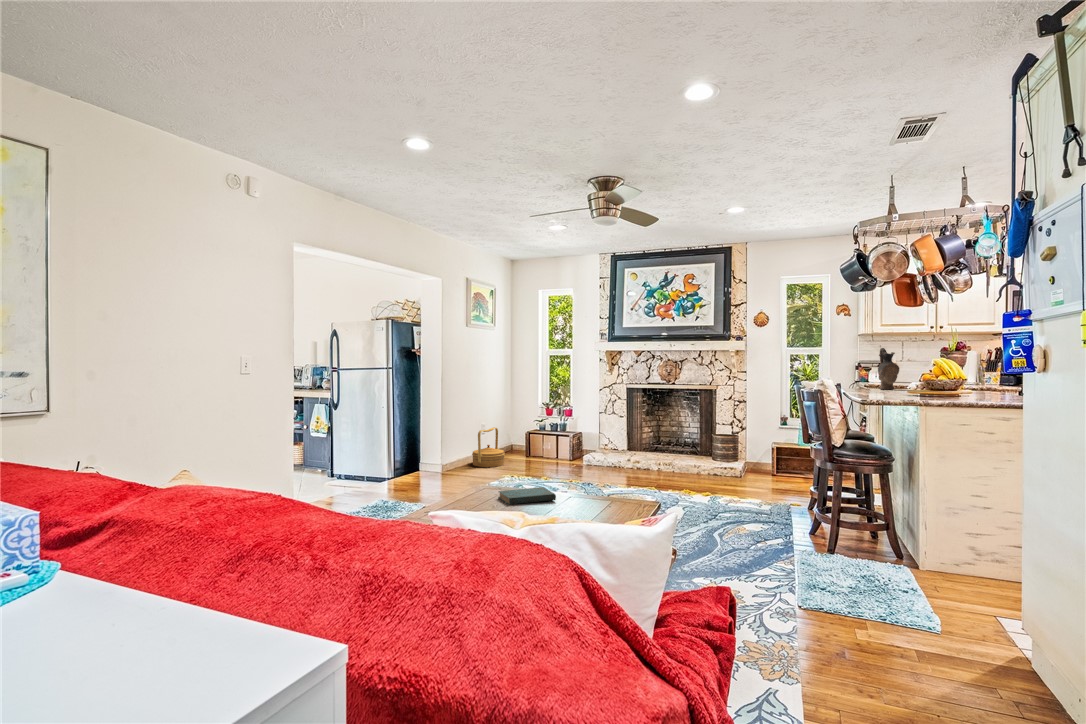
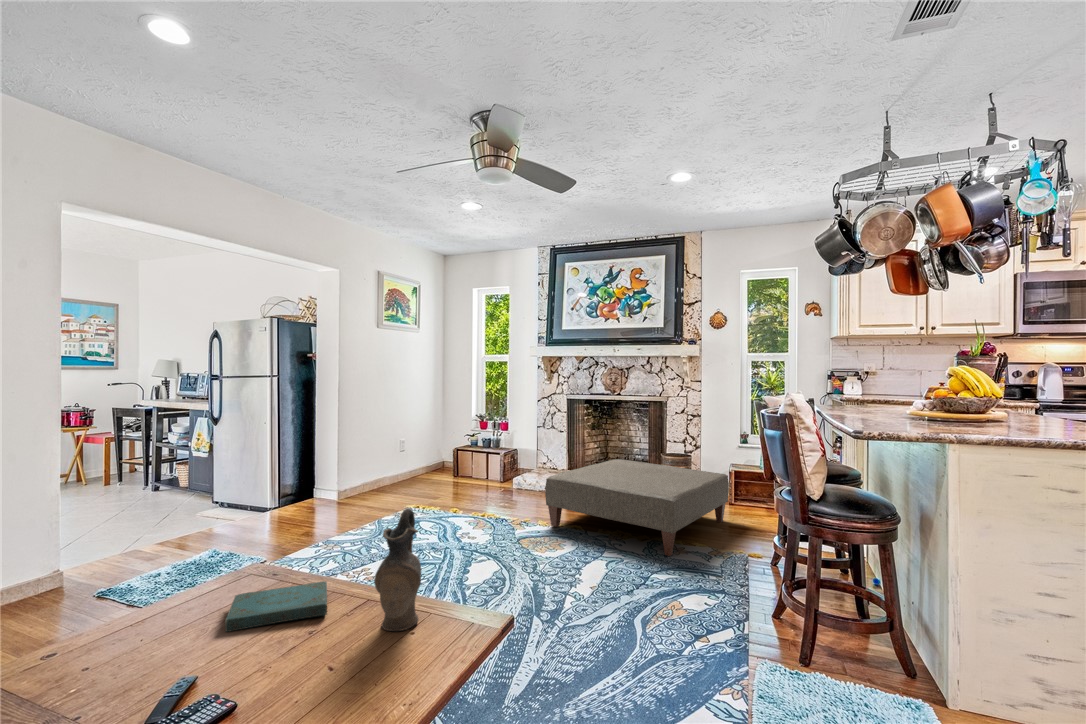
ceramic pitcher: present [878,348,899,390] -> present [374,508,421,631]
woven basket: present [472,427,505,467] -> none [382,444,422,492]
ottoman: none [624,438,772,505] -> present [545,459,729,556]

